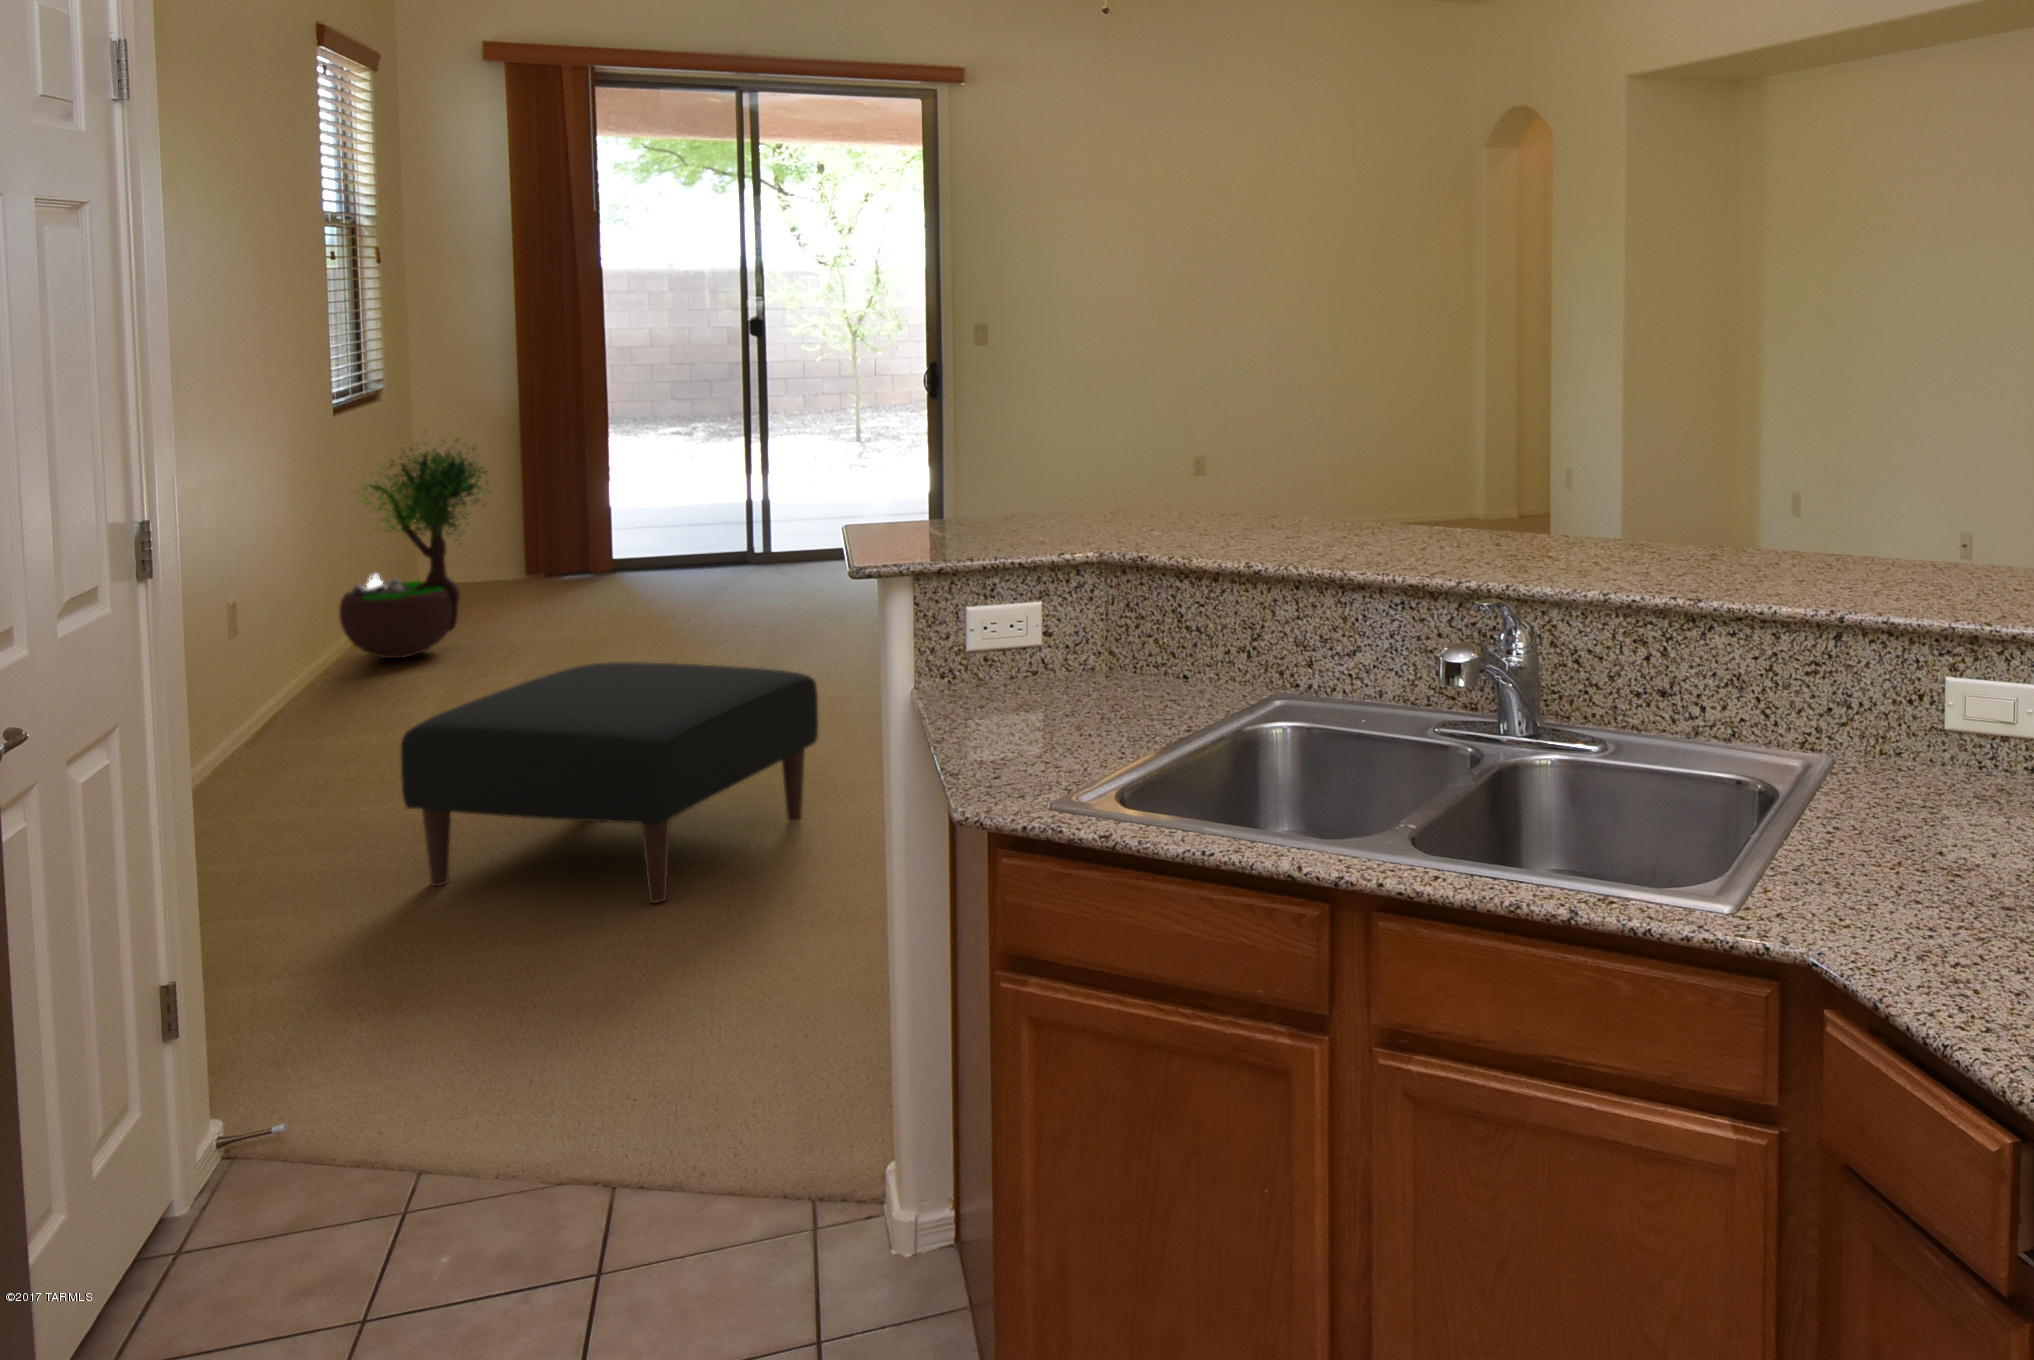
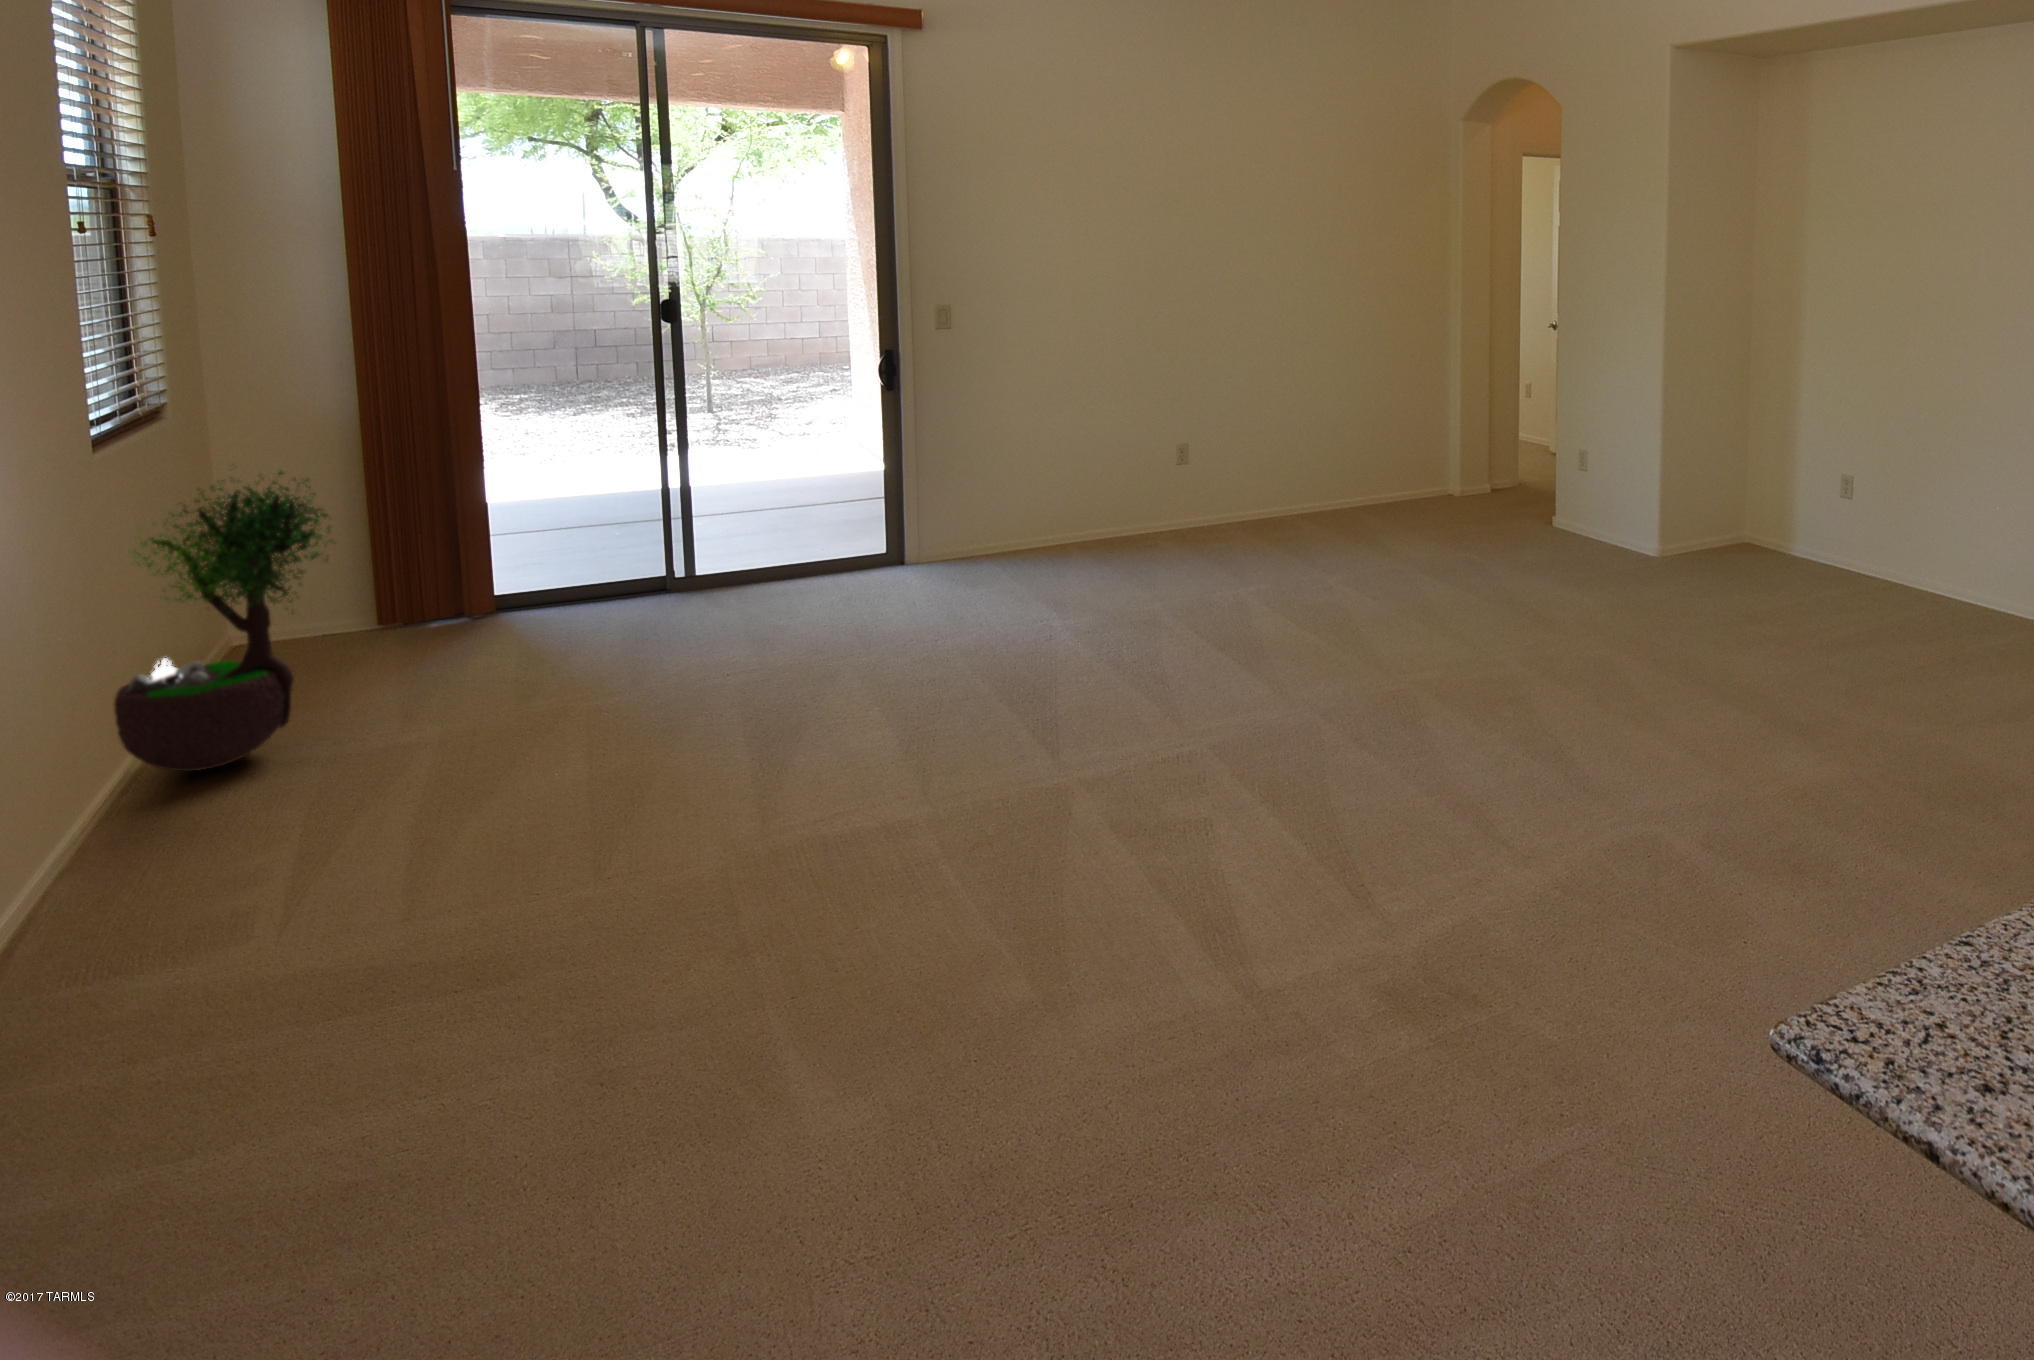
ottoman: present [401,662,818,903] -> none [225,827,899,1265]

